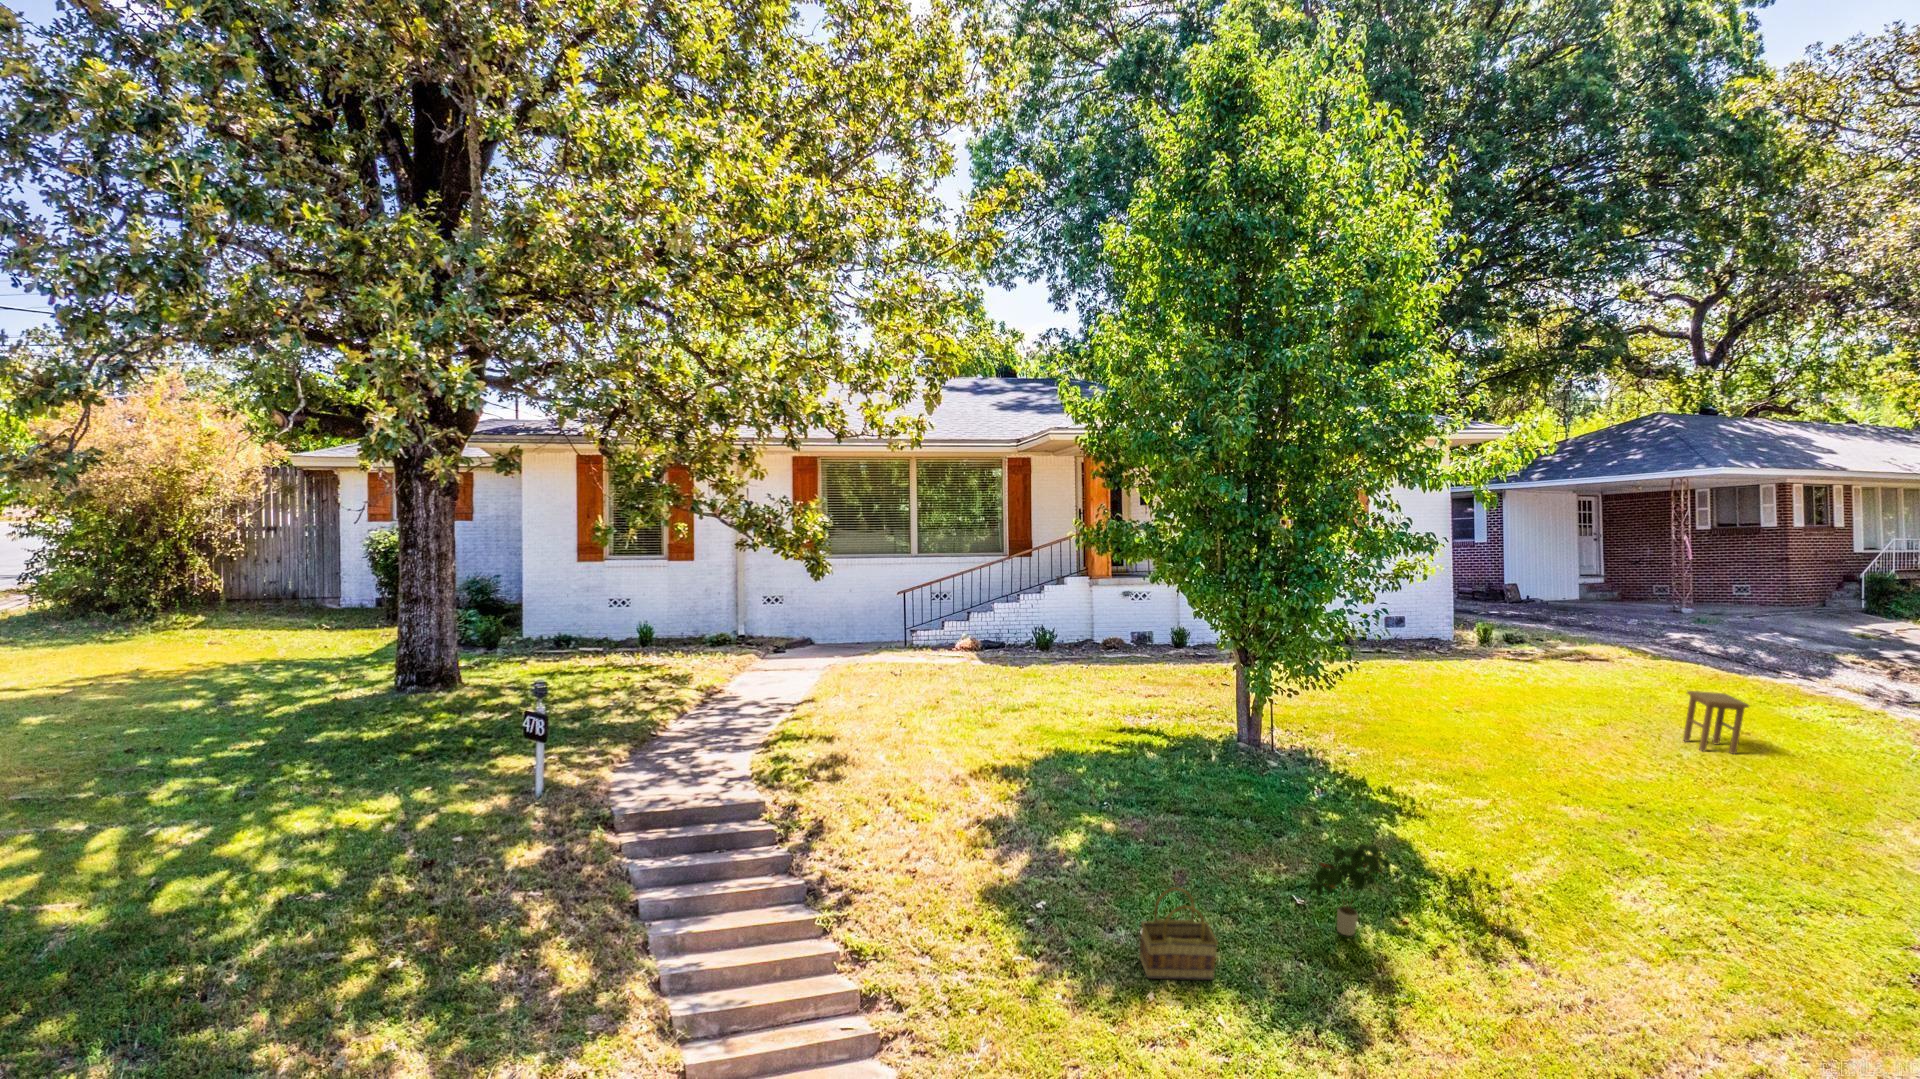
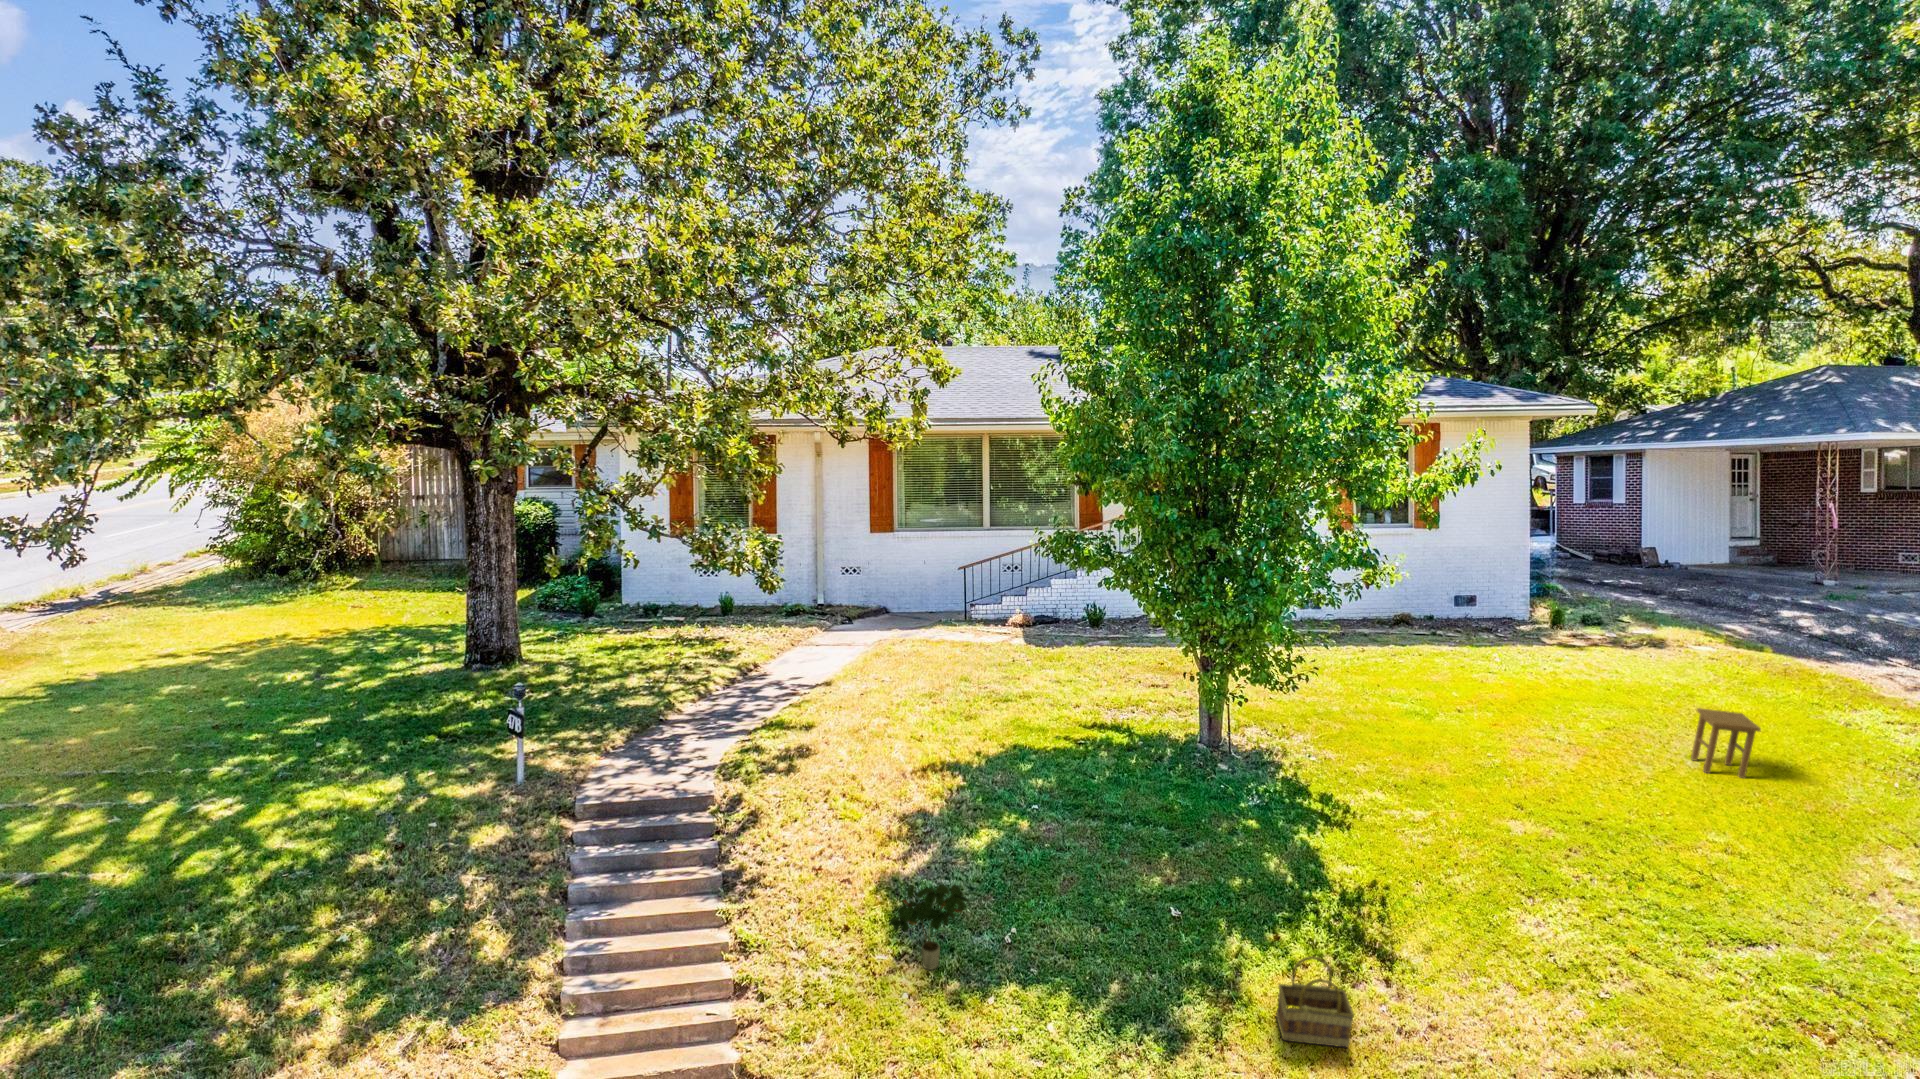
potted plant: present [1309,844,1390,936] -> present [889,885,970,970]
basket: present [1139,887,1218,980] -> present [1276,956,1354,1047]

